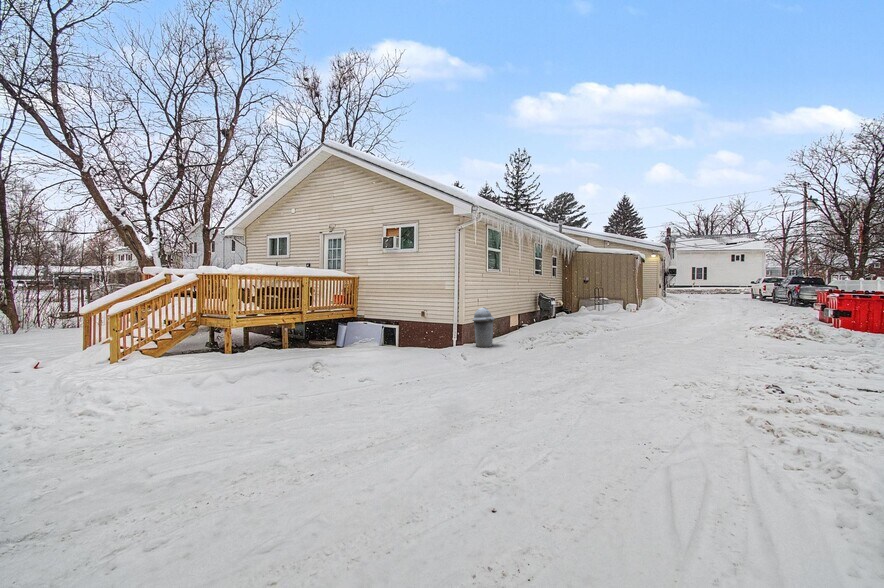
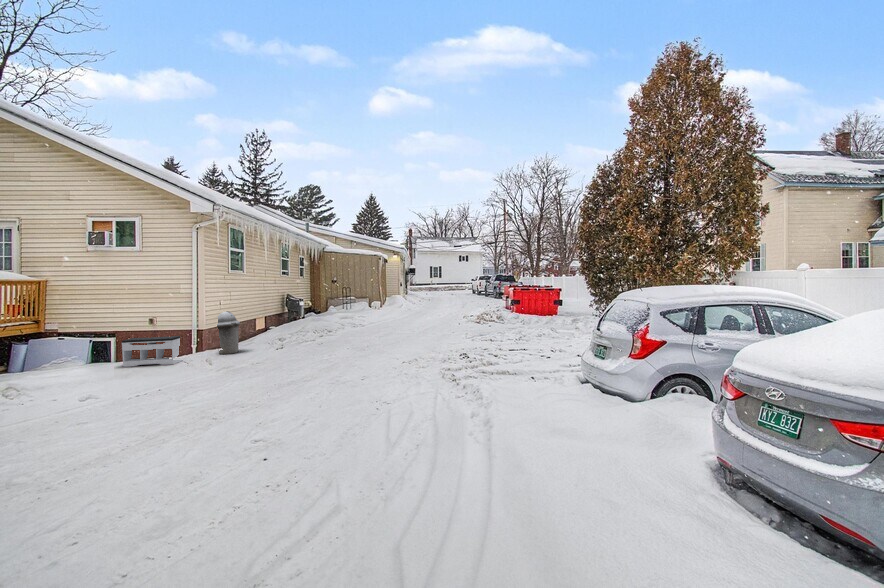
bench: none [402,326,446,352] -> present [122,336,183,367]

